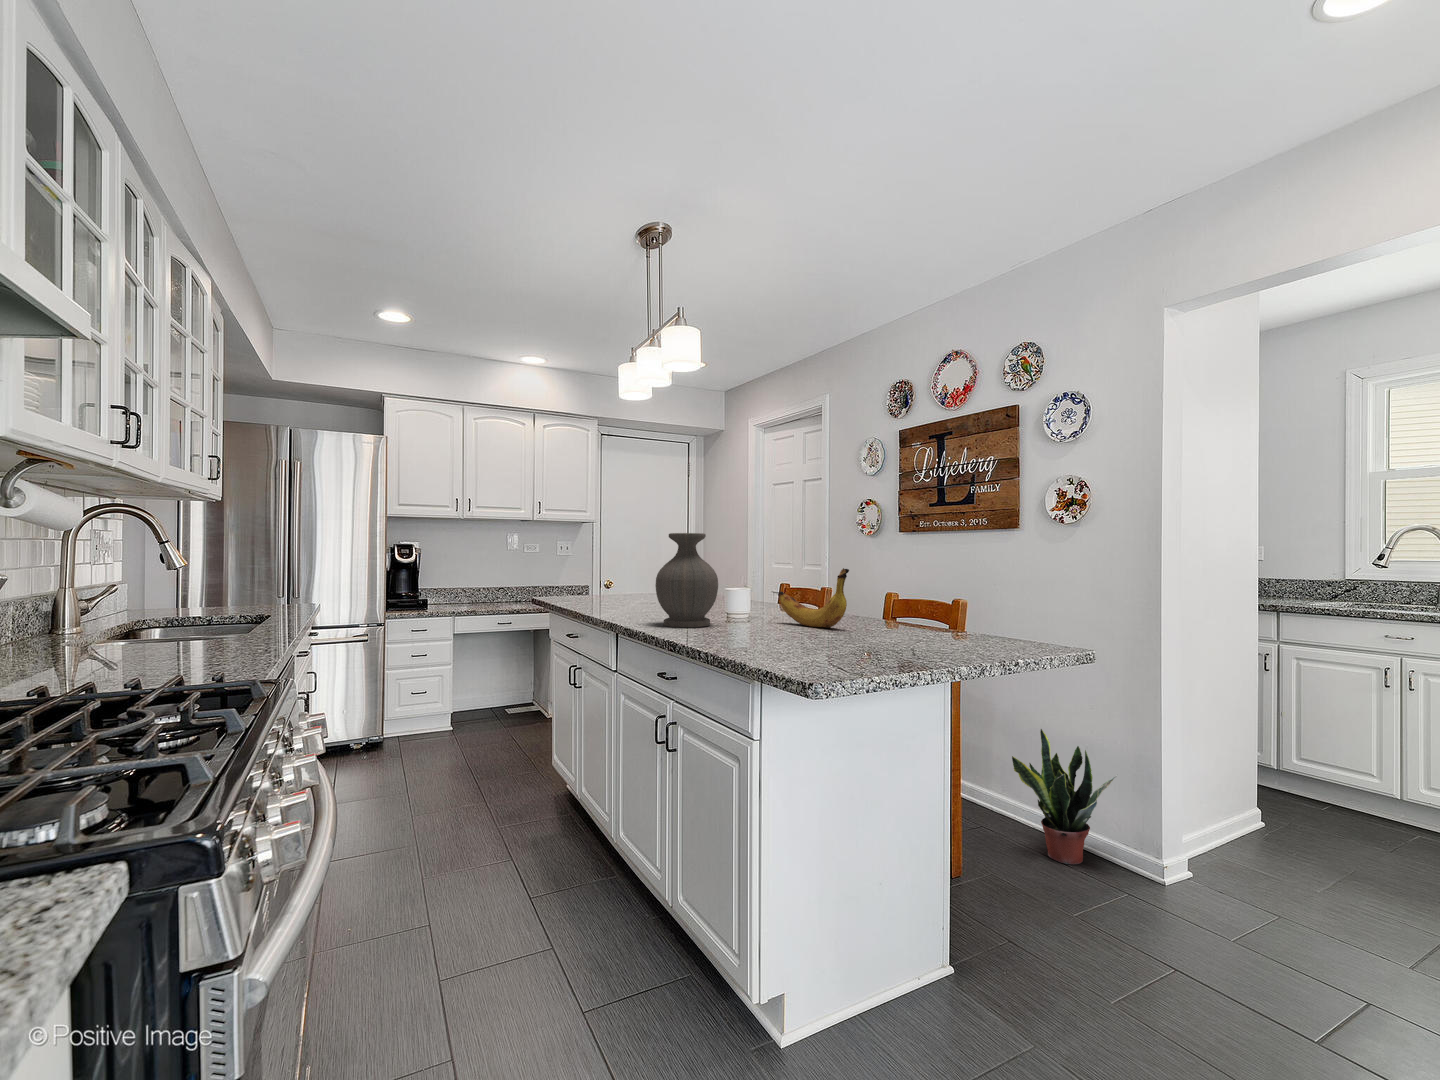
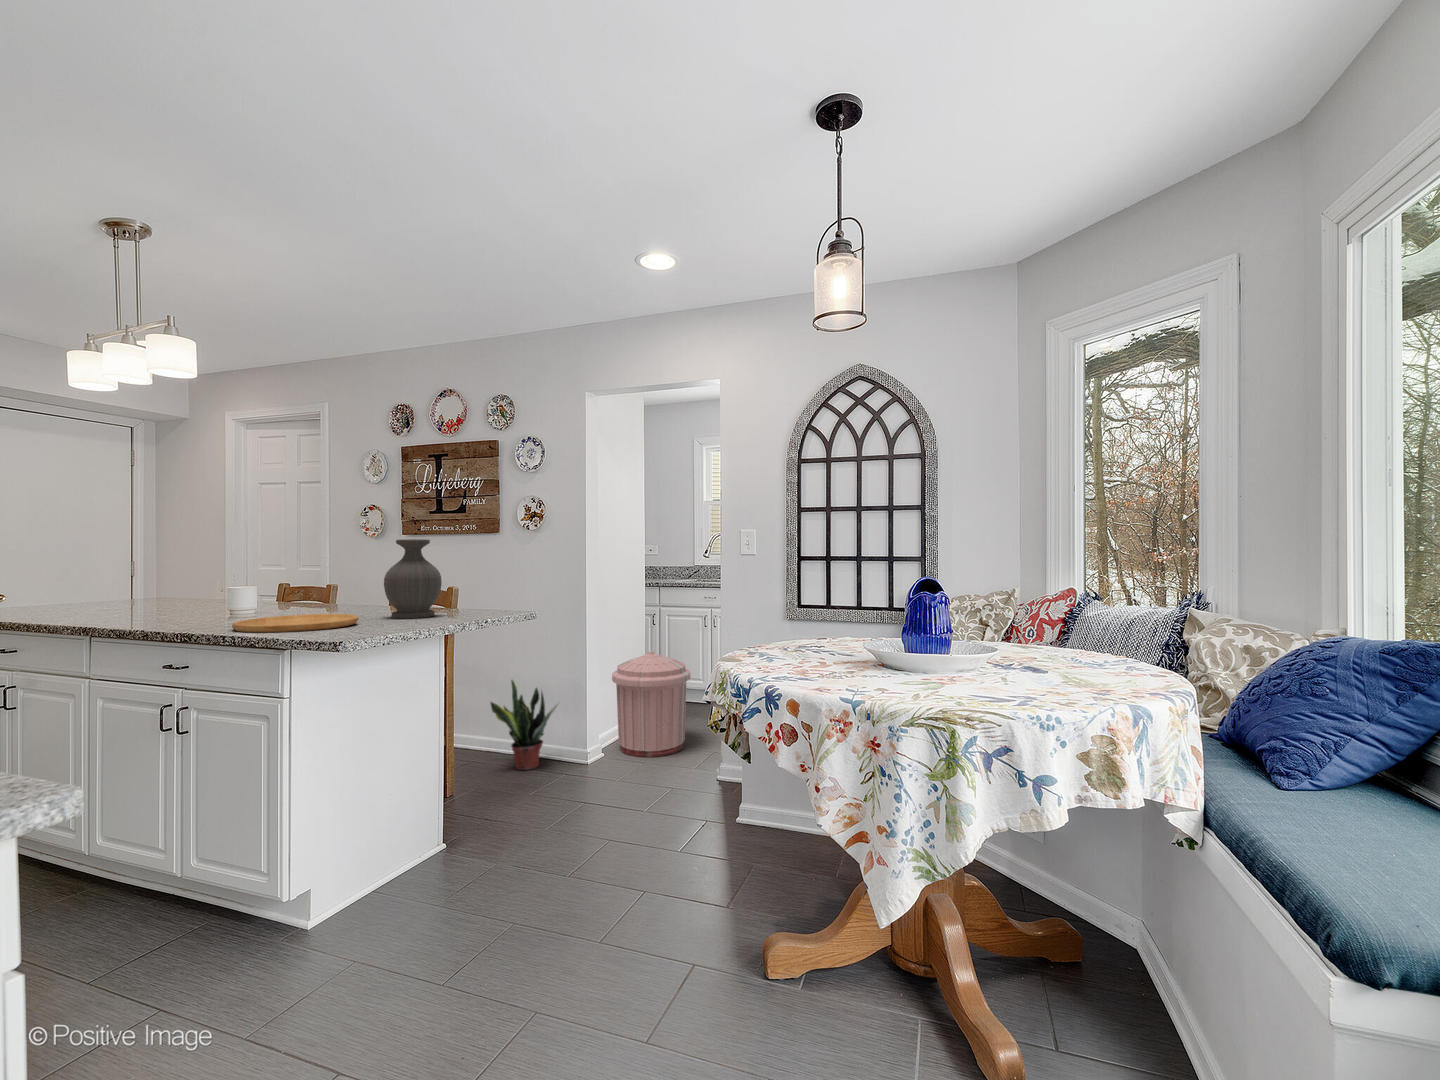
vase: present [655,533,718,627] -> present [384,539,442,618]
banana: present [778,568,849,628] -> none [287,566,358,616]
cutting board: none [714,626,847,651] -> present [232,614,358,633]
trash can: none [1206,720,1377,908] -> present [612,651,690,757]

